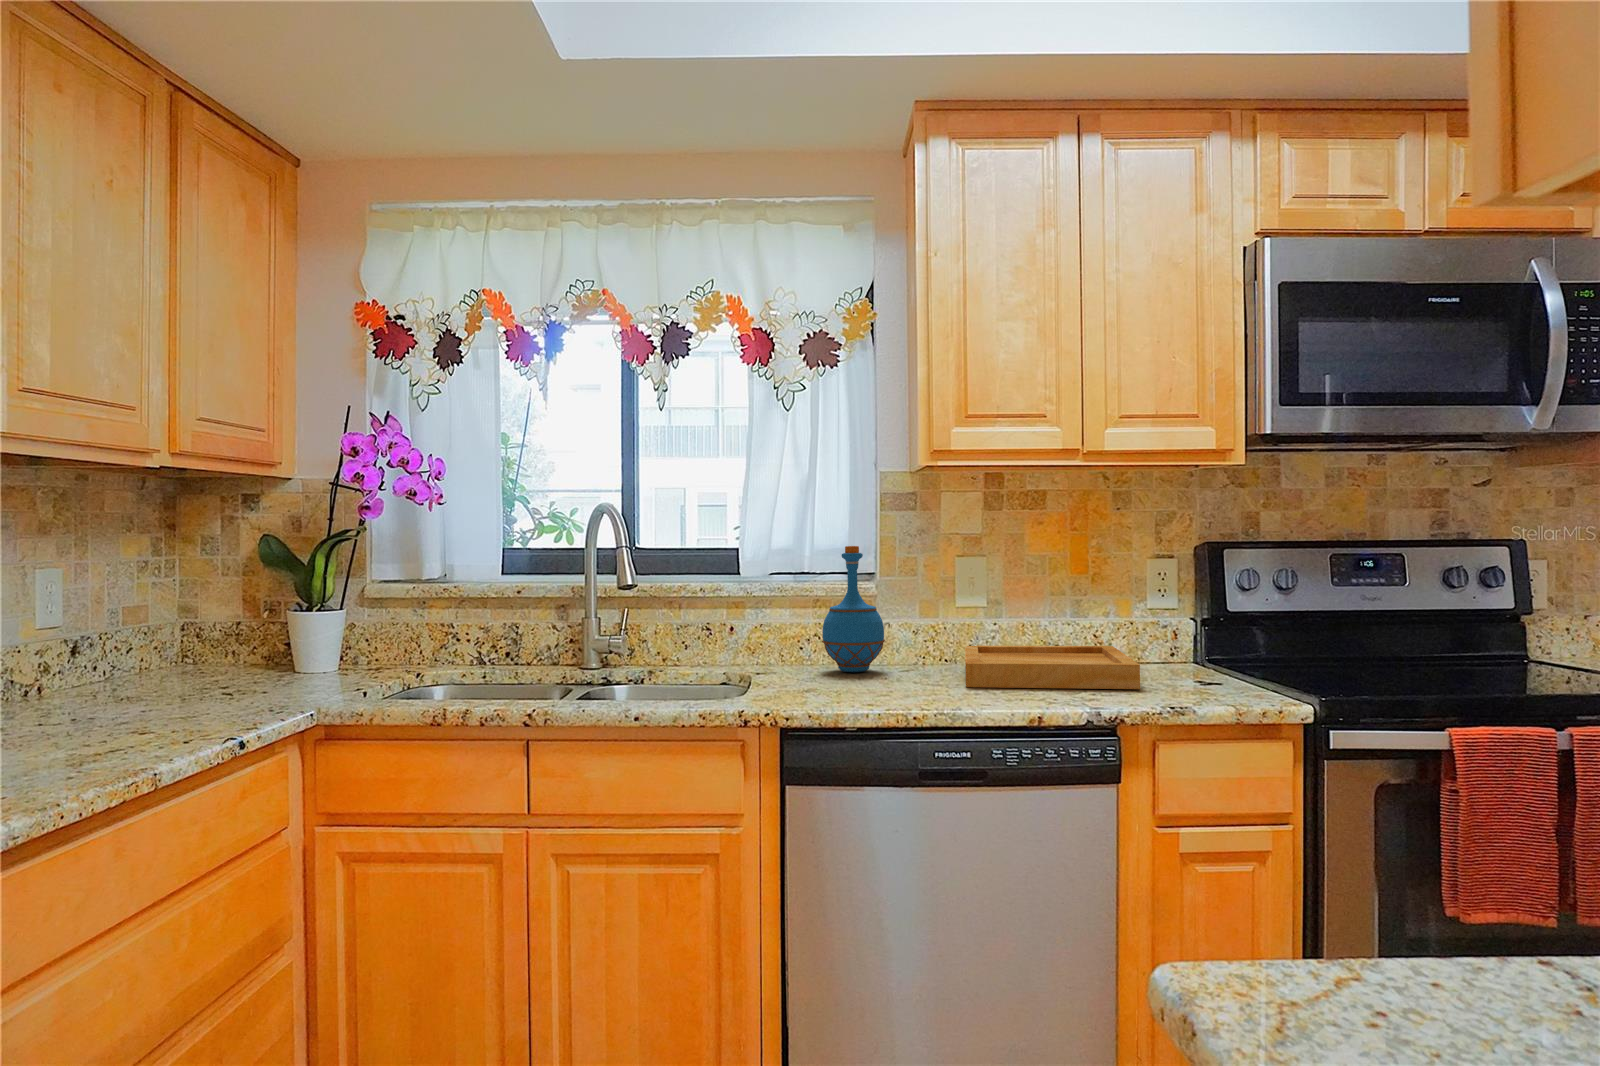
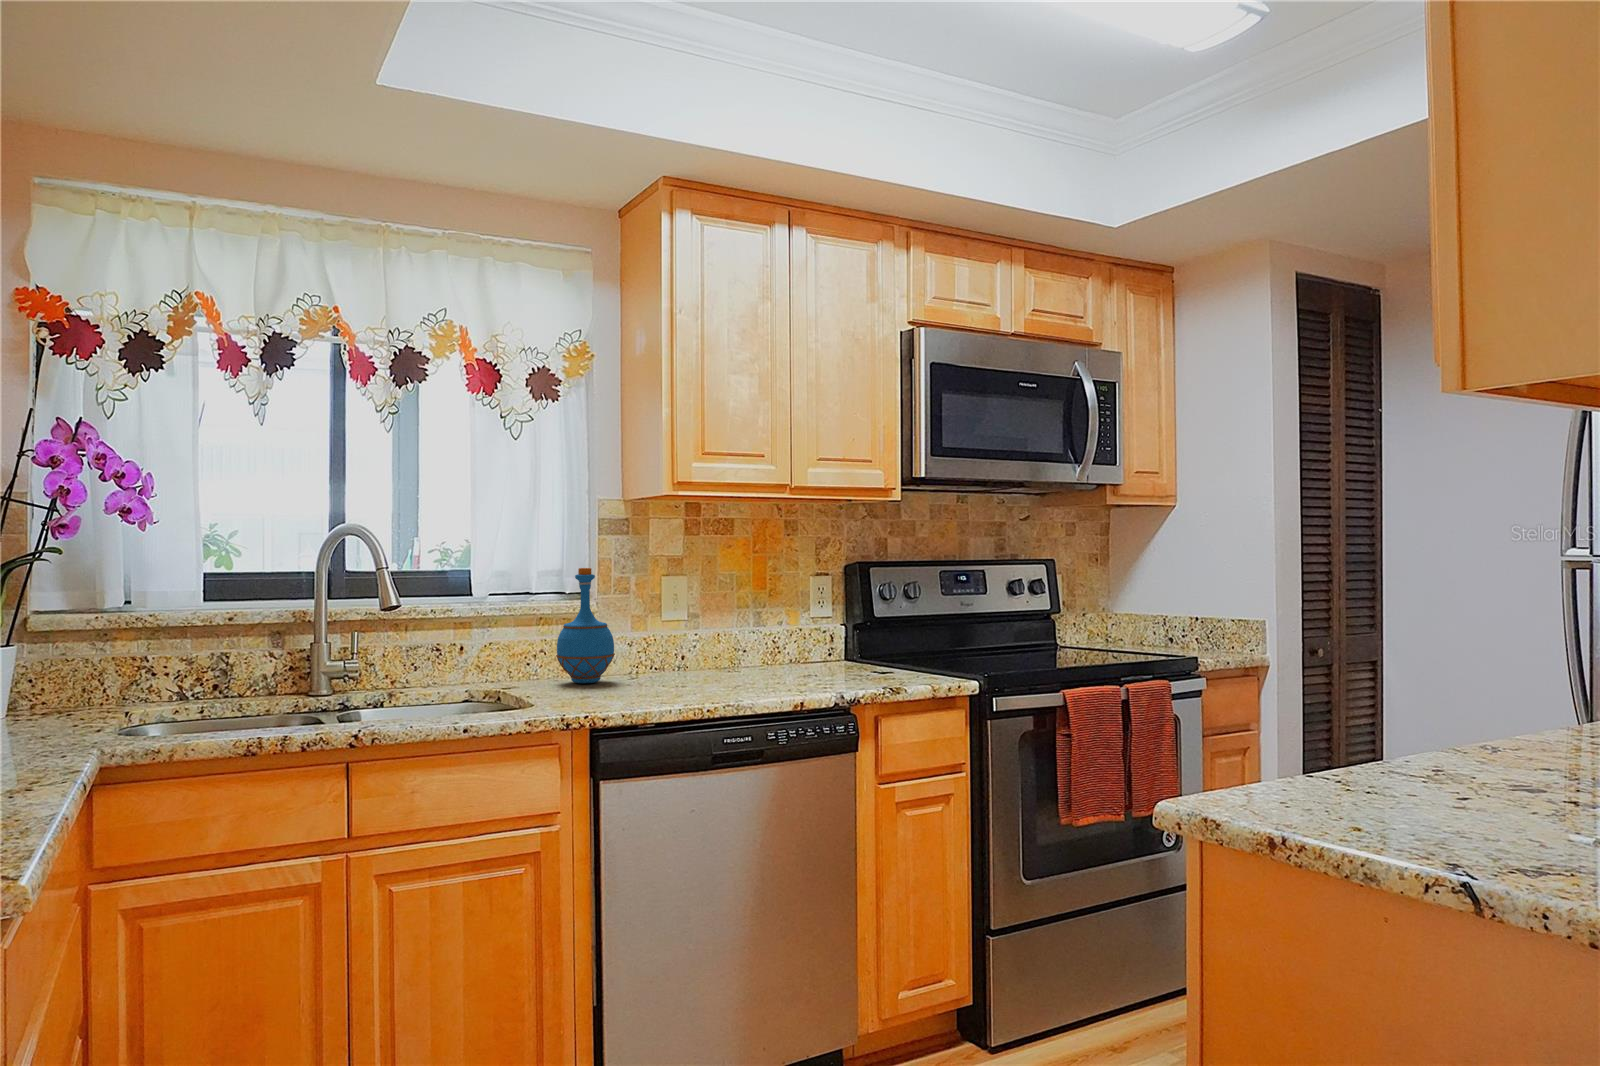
tray: present [965,645,1140,689] -> none [673,649,835,689]

